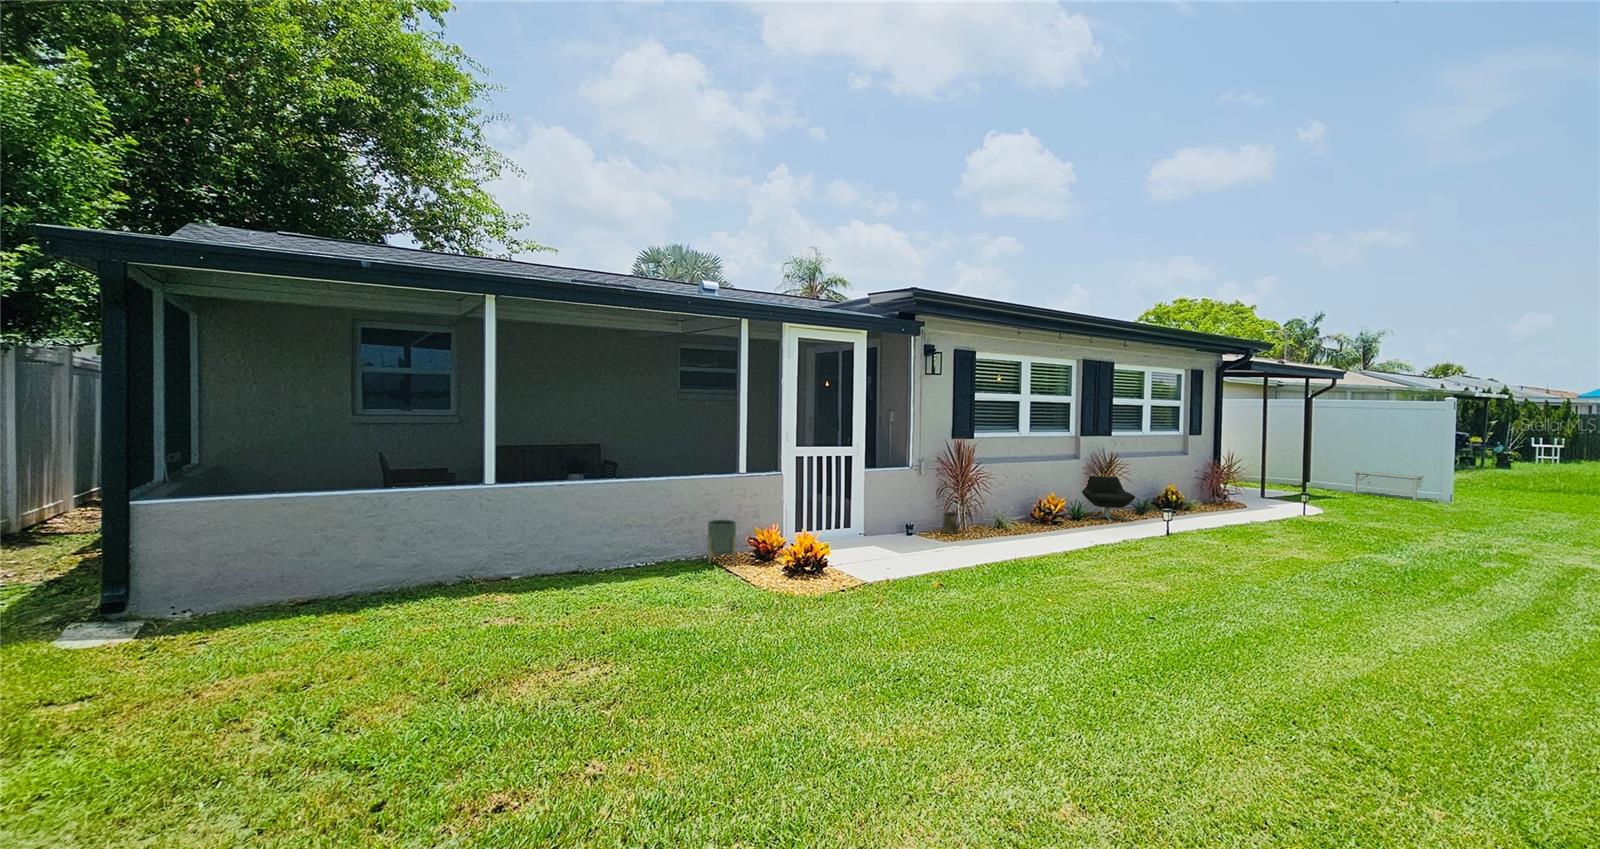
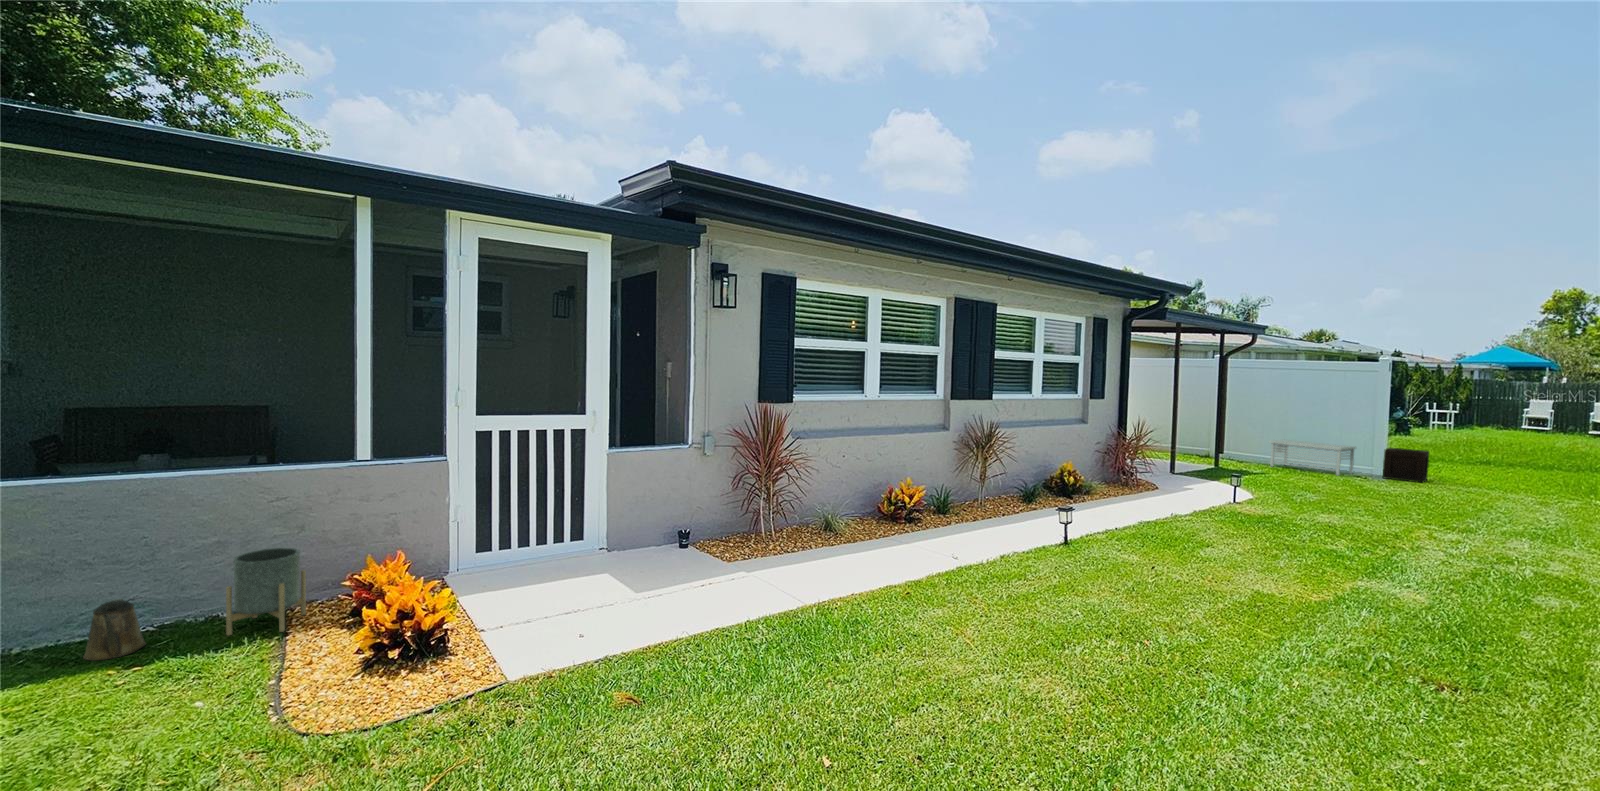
lounge chair: present [1082,476,1135,522] -> none [951,452,1017,516]
wooden crate: none [1456,477,1500,507] -> present [1383,448,1429,483]
watering can: present [942,512,965,534] -> present [83,598,146,661]

